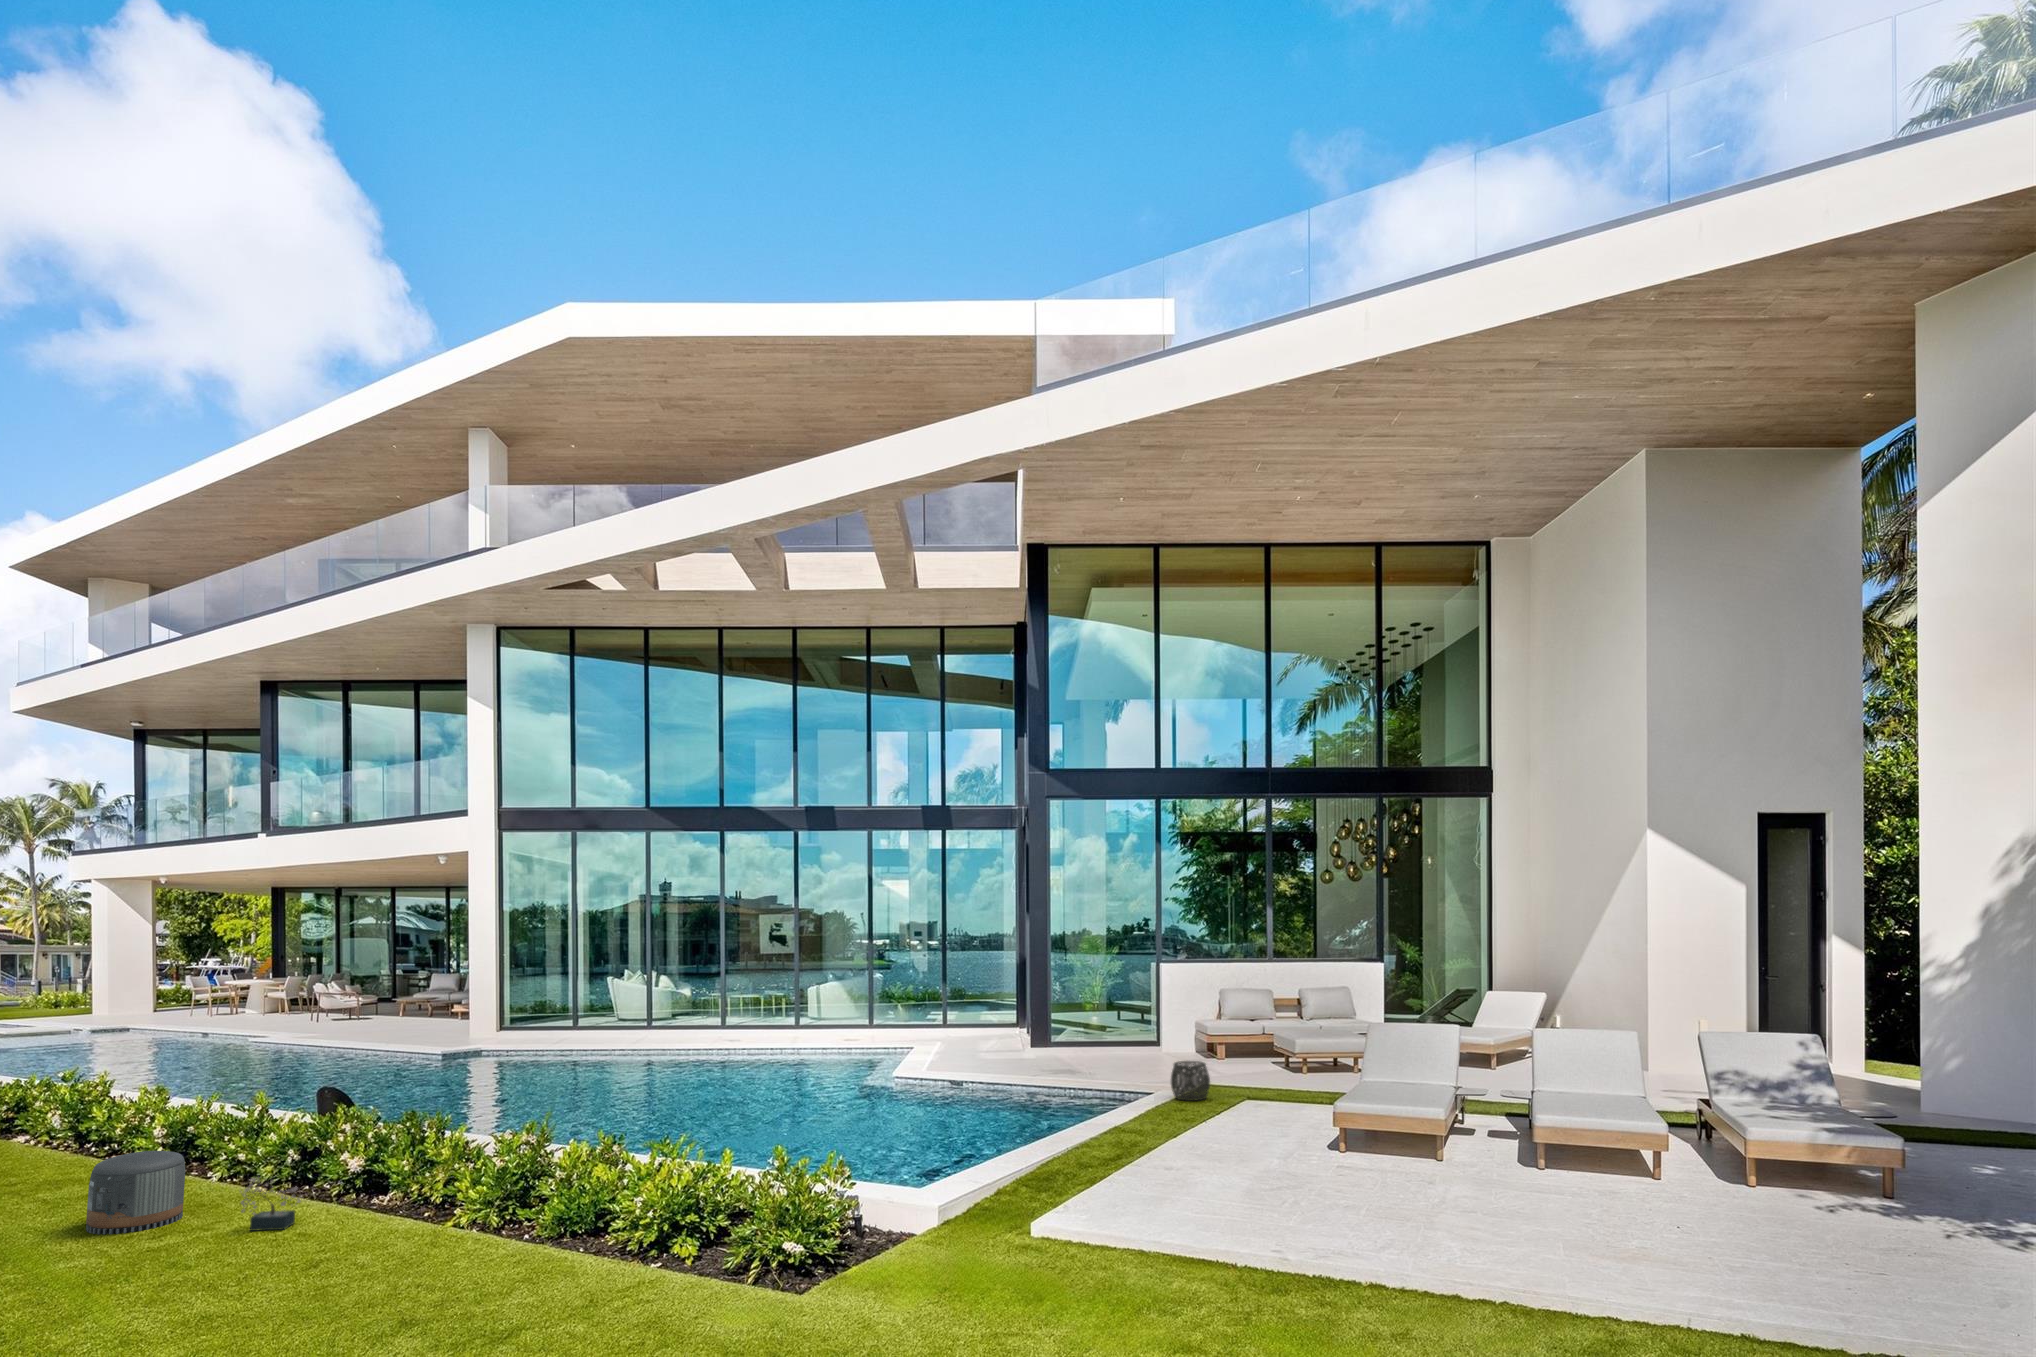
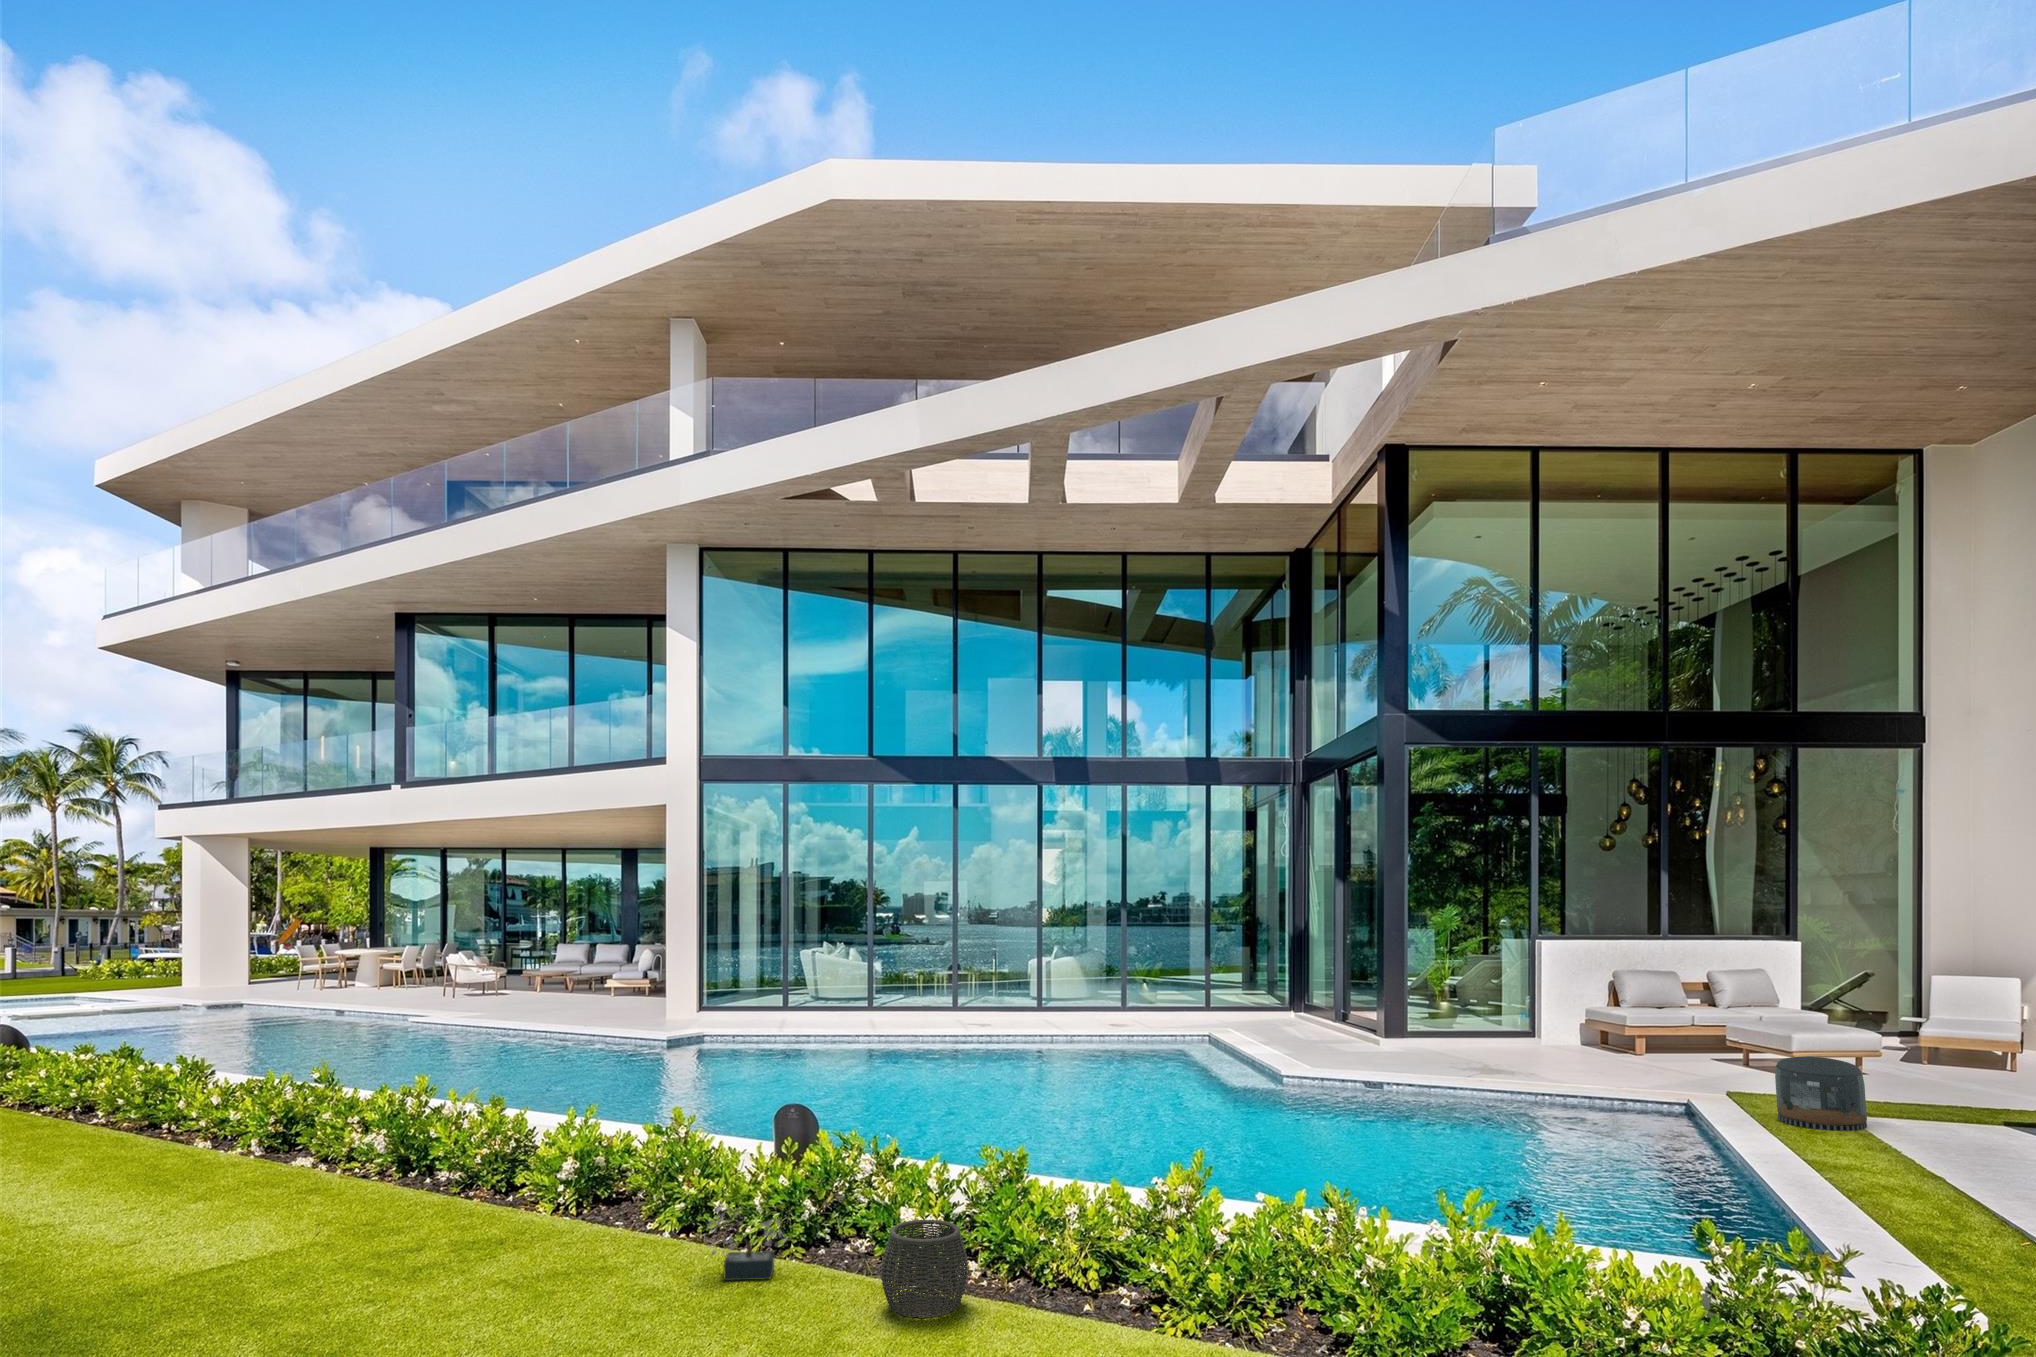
woven basket: present [1171,1061,1210,1101] -> present [881,1220,968,1319]
pouf: present [86,1151,185,1234] -> present [1775,1056,1867,1131]

